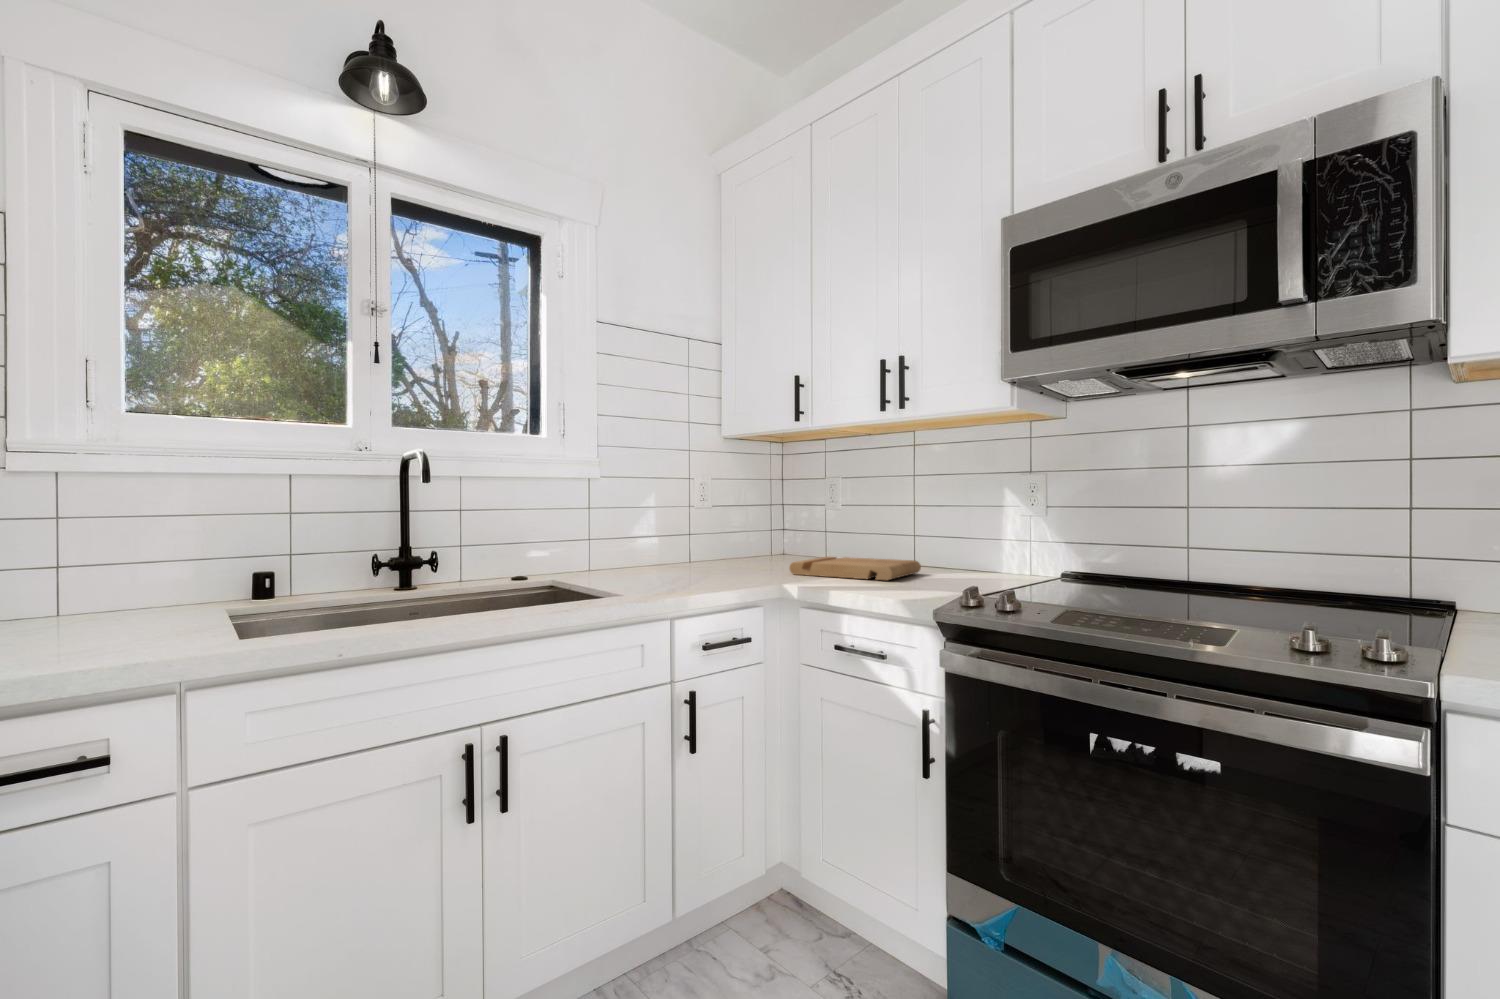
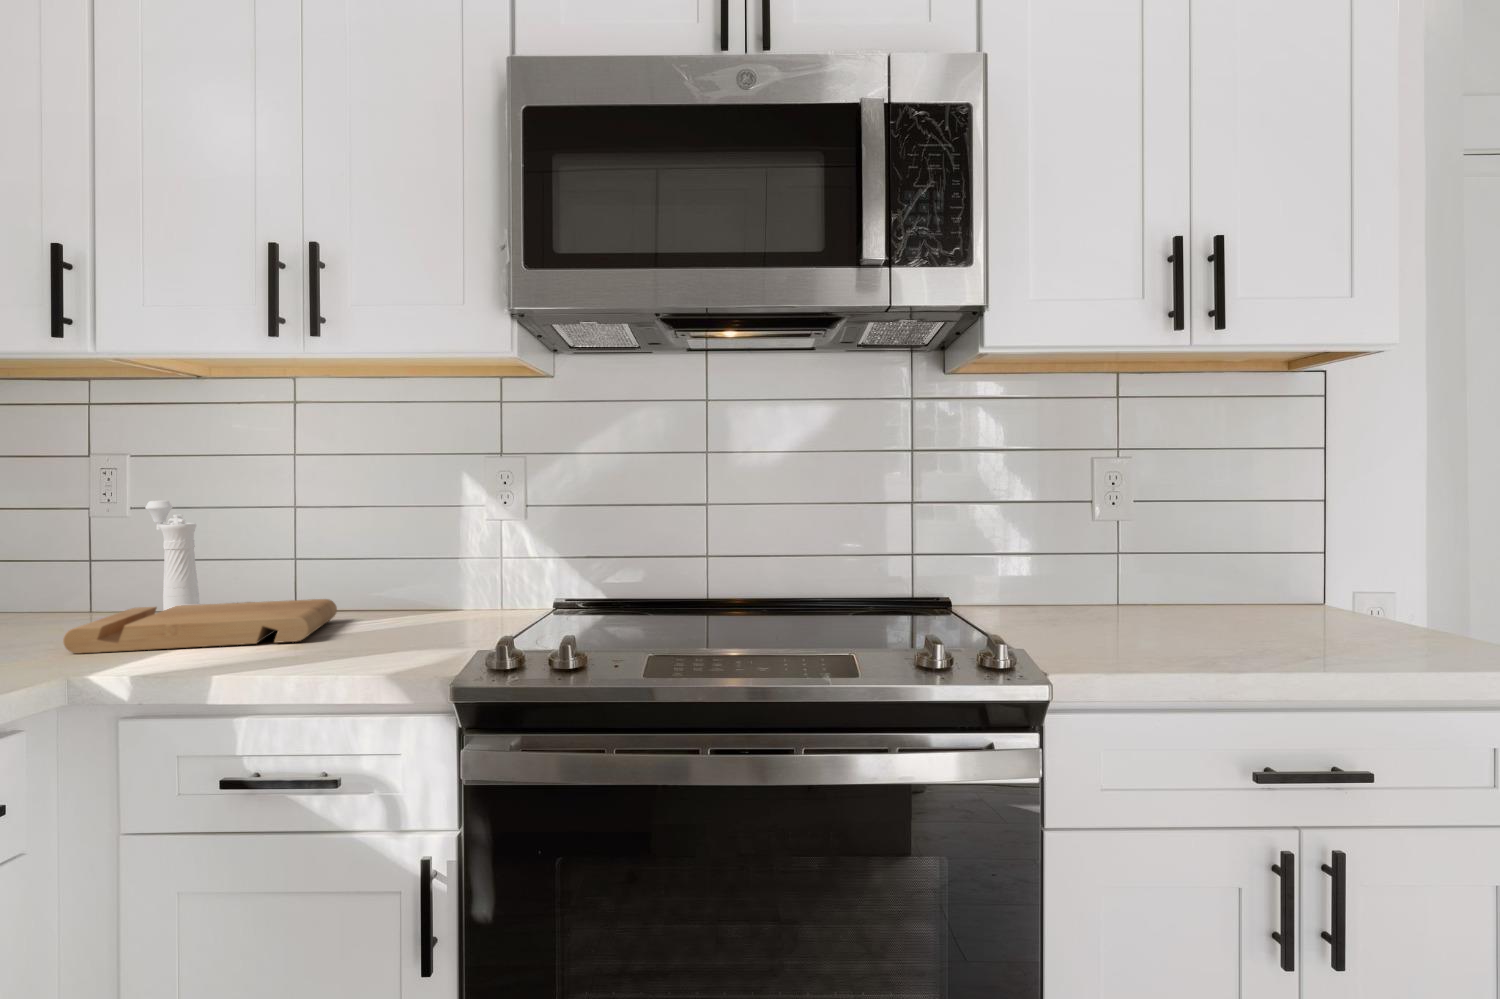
pepper mill: none [843,502,862,565] -> present [145,501,199,610]

